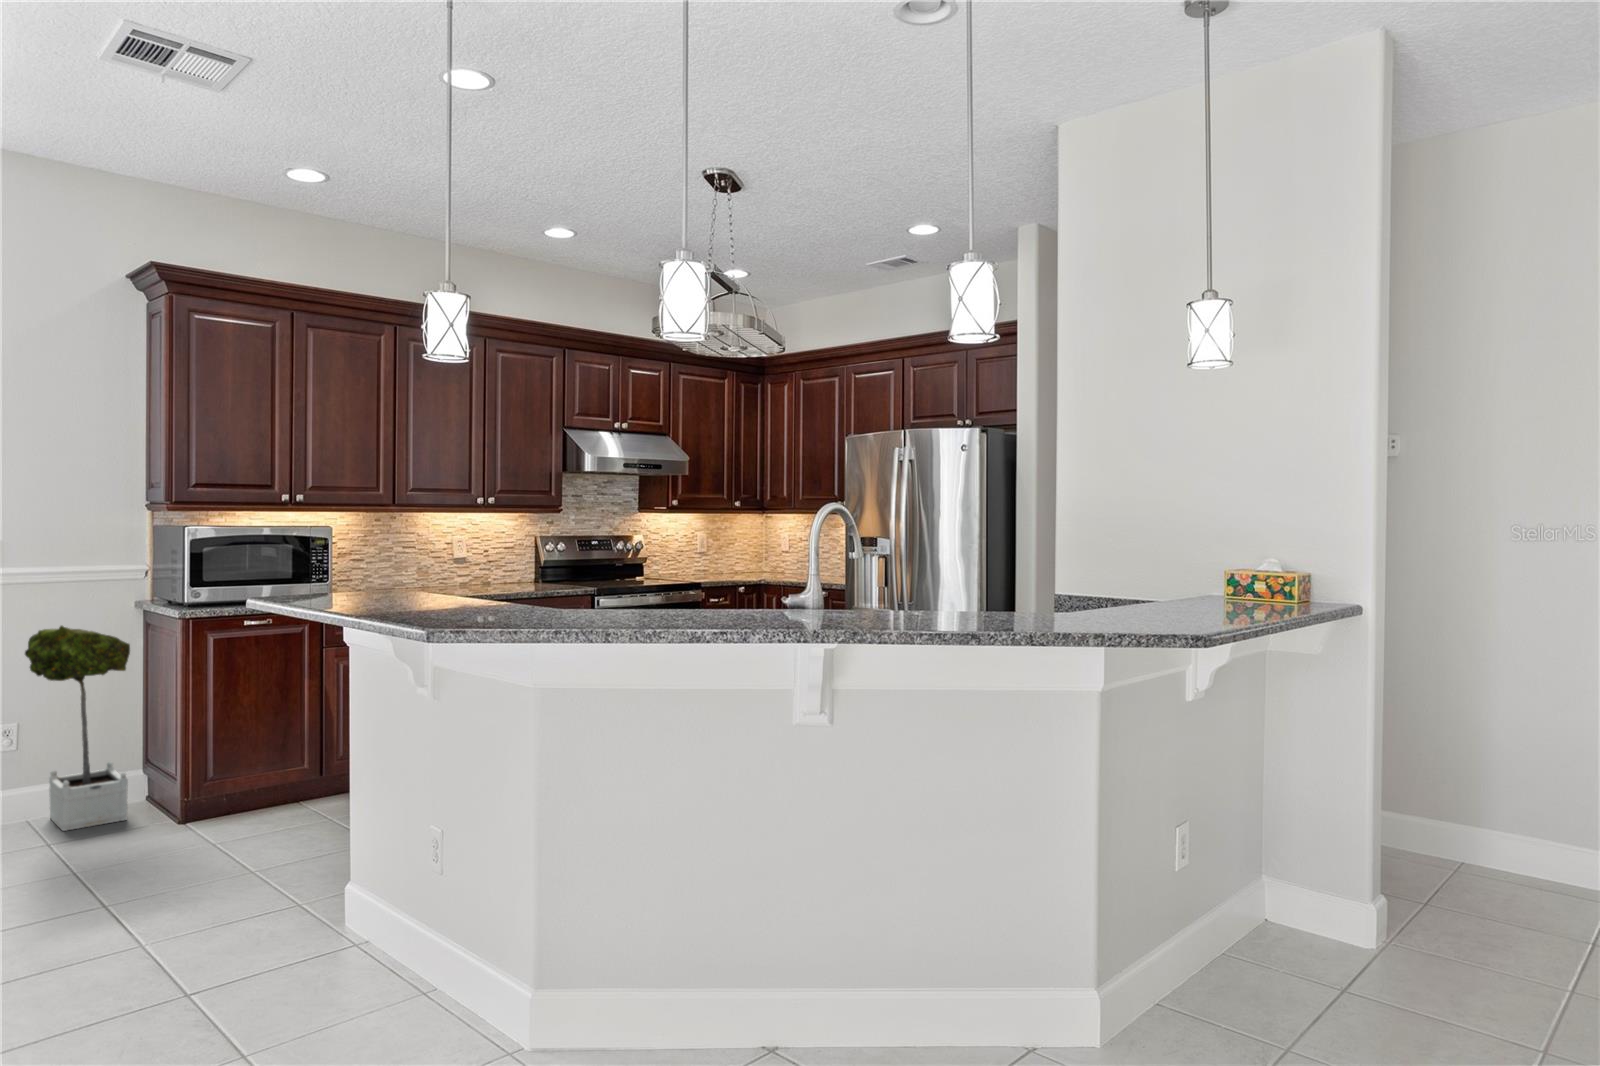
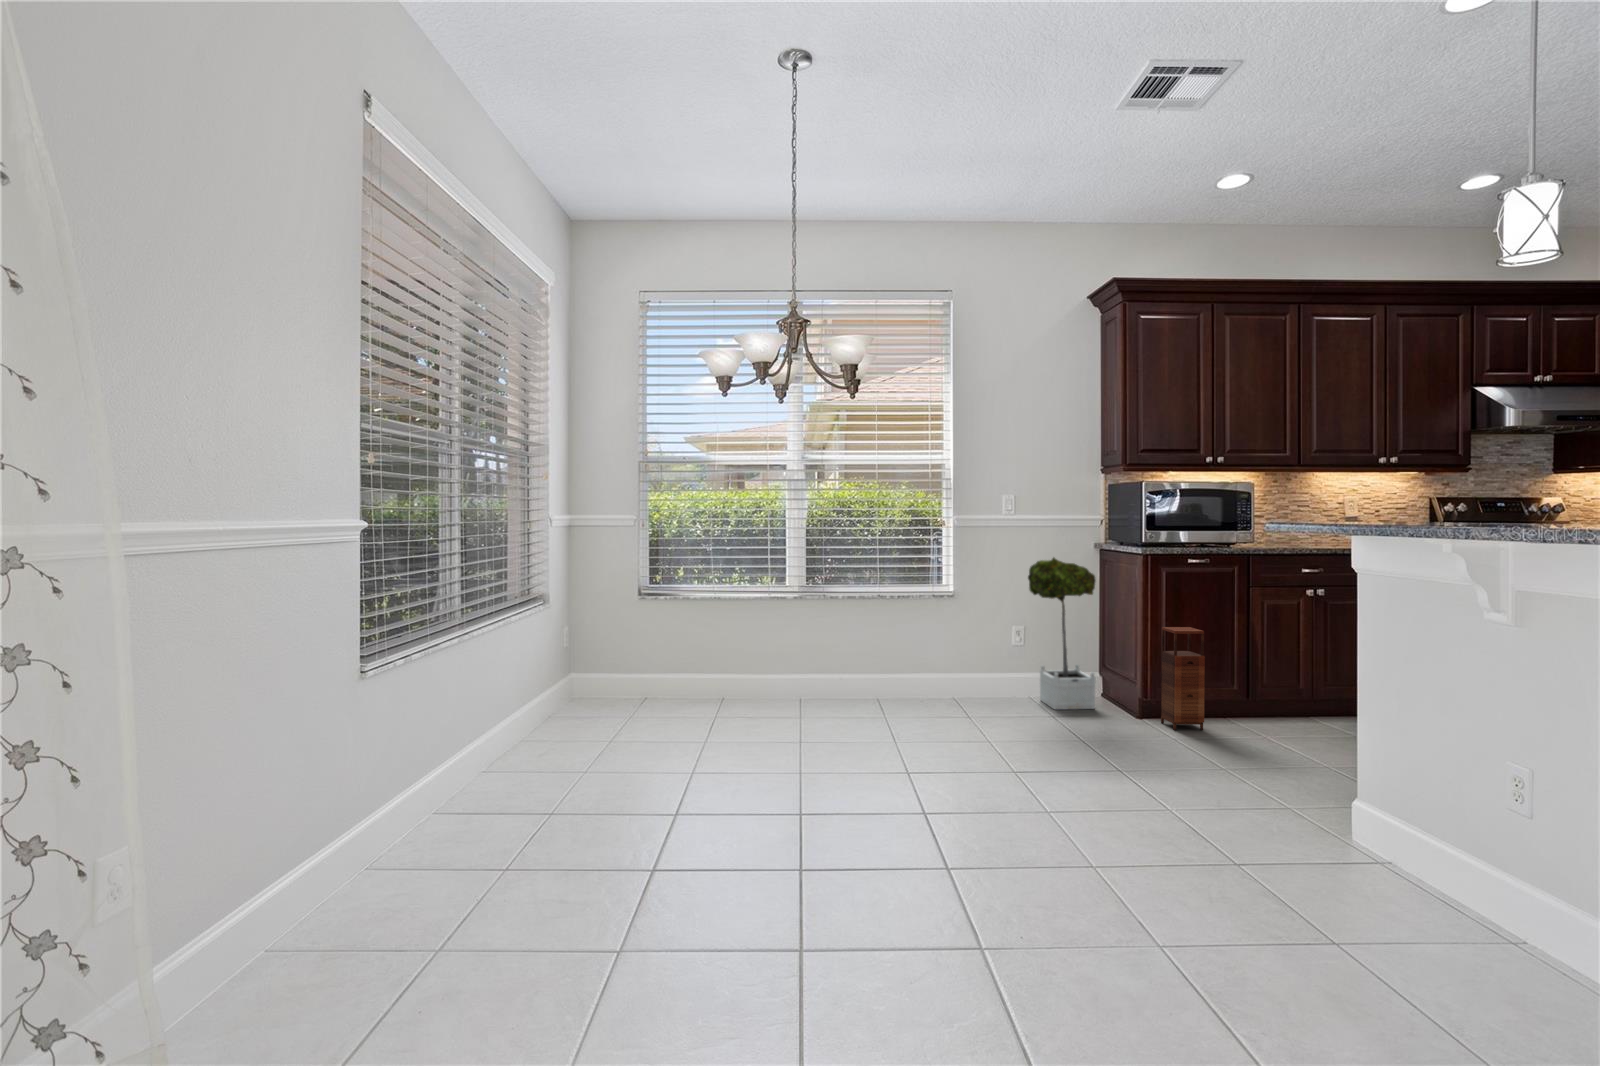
storage cabinet: none [208,705,258,835] -> present [1161,627,1205,730]

